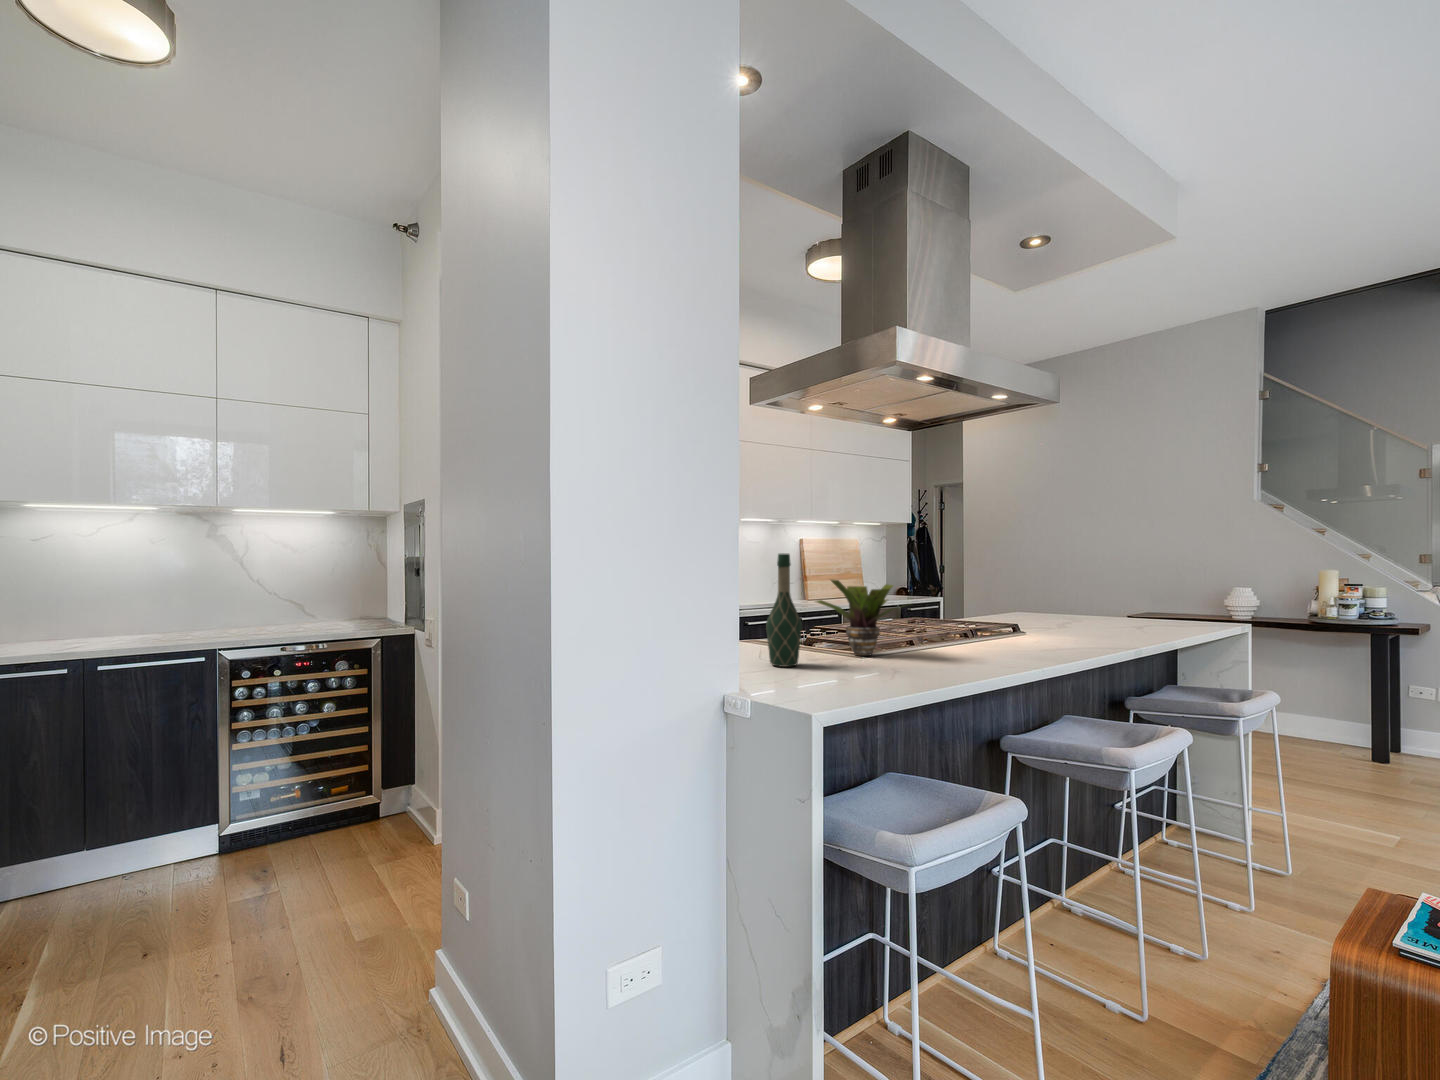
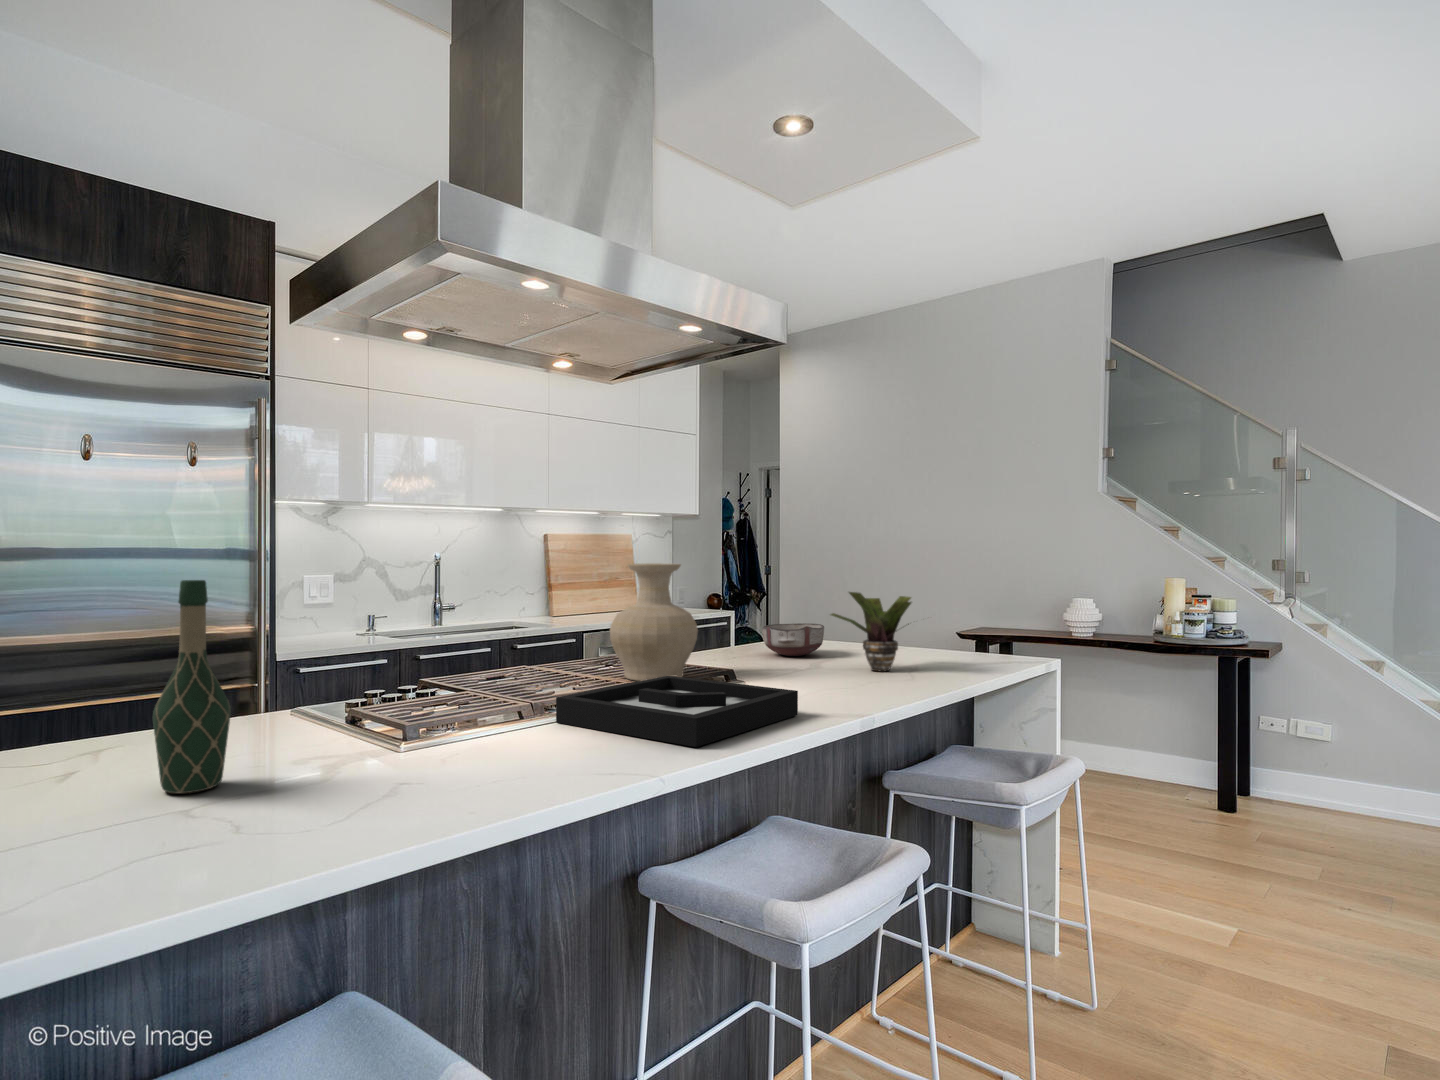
vase: none [925,553,987,631] -> present [610,563,698,681]
potted plant: present [816,580,901,656] -> present [831,592,911,672]
ceramic bowl: none [1012,598,1060,620] -> present [762,623,824,656]
decorative tray: none [933,624,1088,659] -> present [556,675,798,747]

